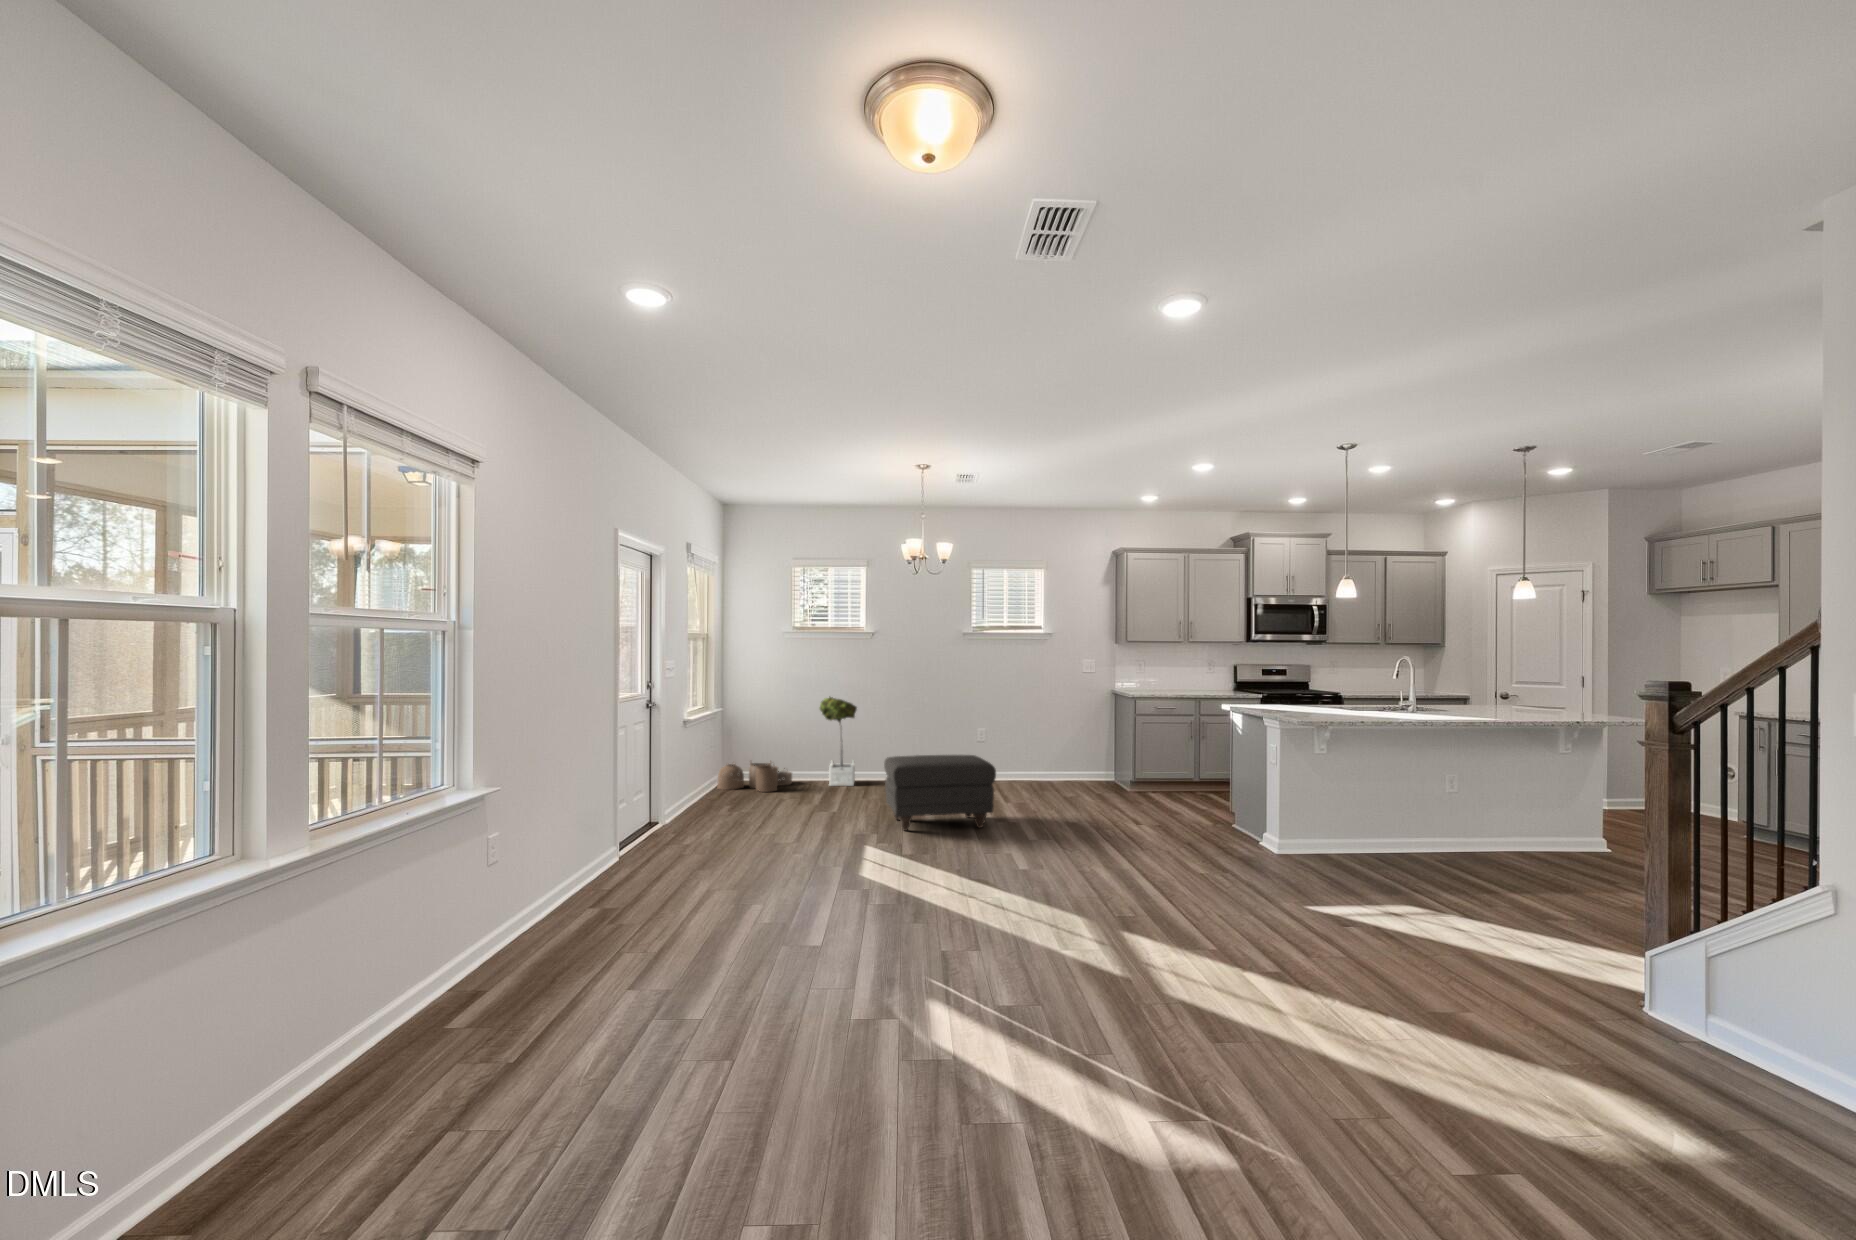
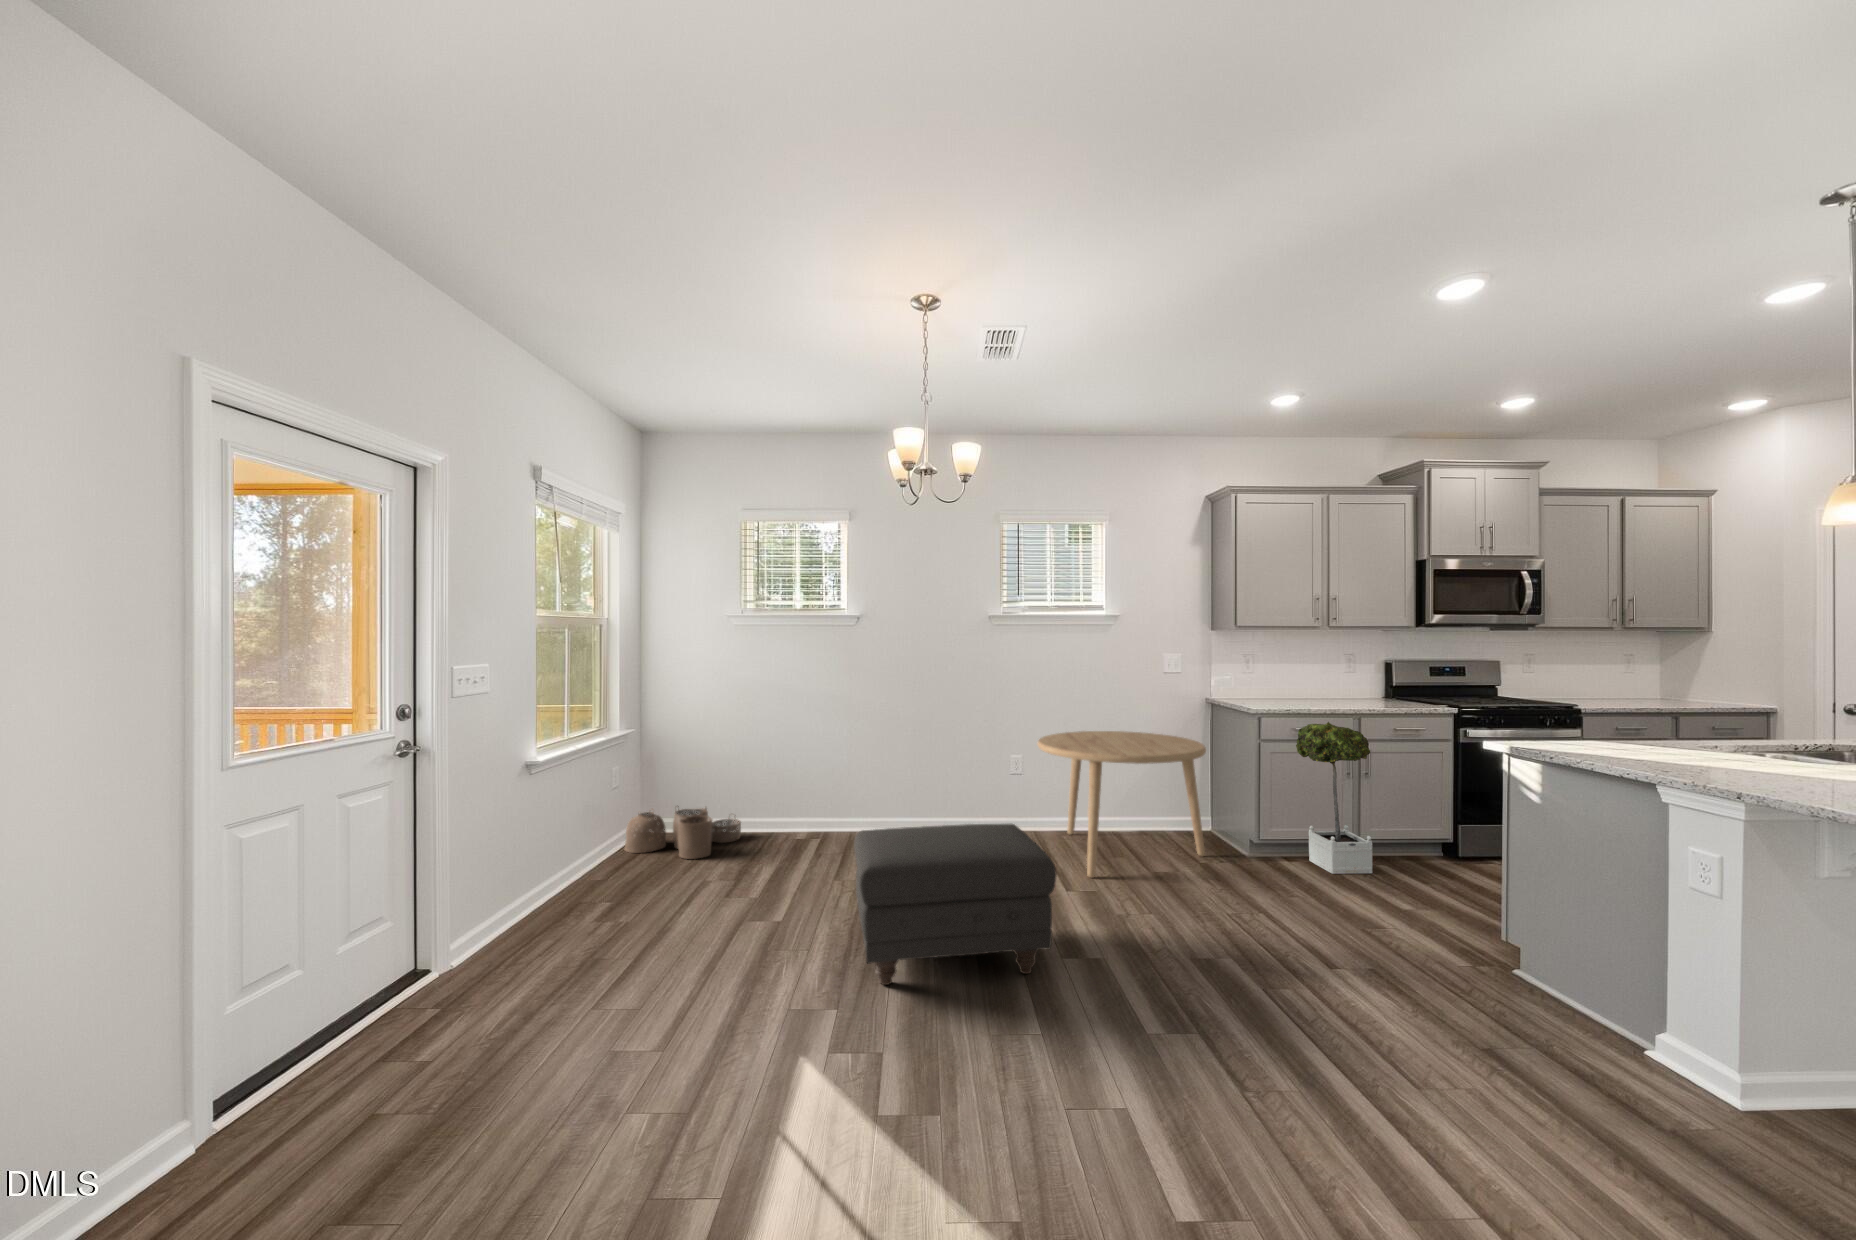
potted tree: present [820,697,857,786] -> present [1296,722,1373,874]
dining table: none [994,712,1102,799] -> present [1038,731,1206,878]

